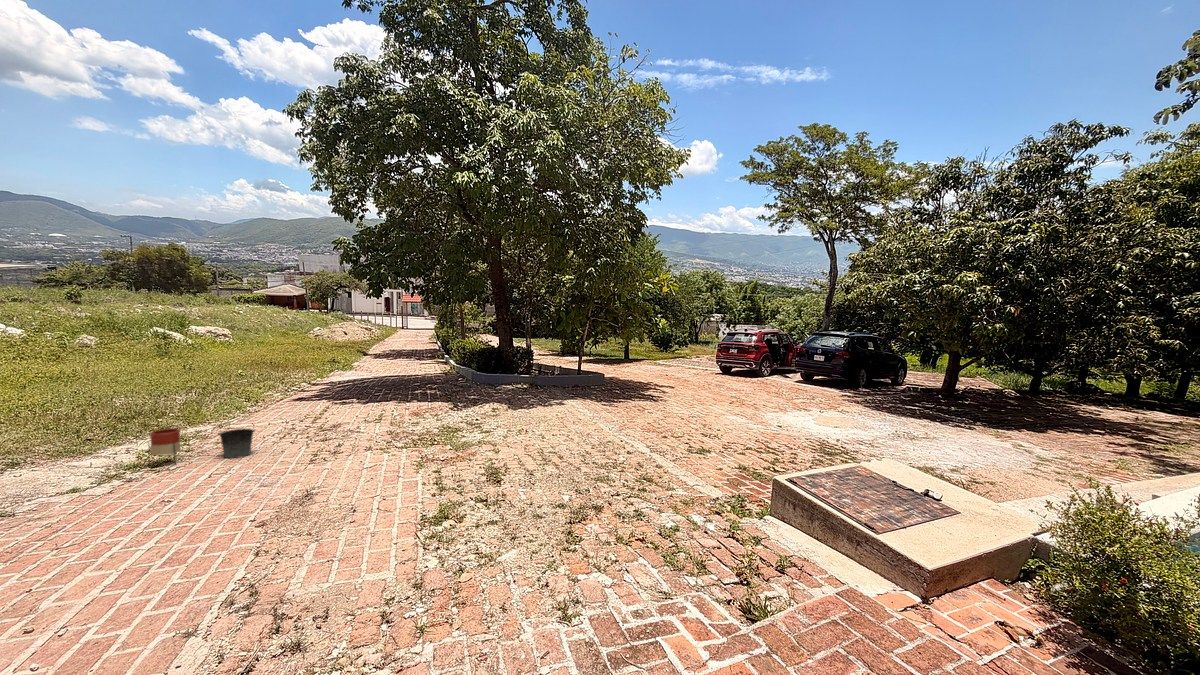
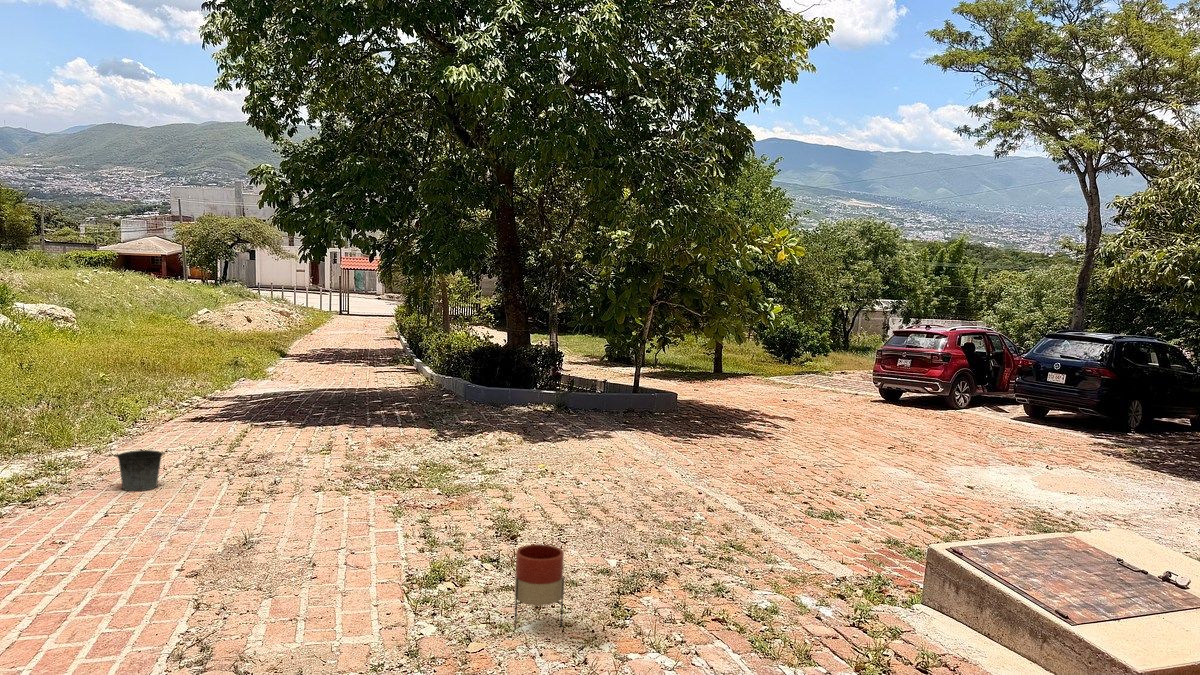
planter: present [149,428,181,465] -> present [514,544,564,628]

